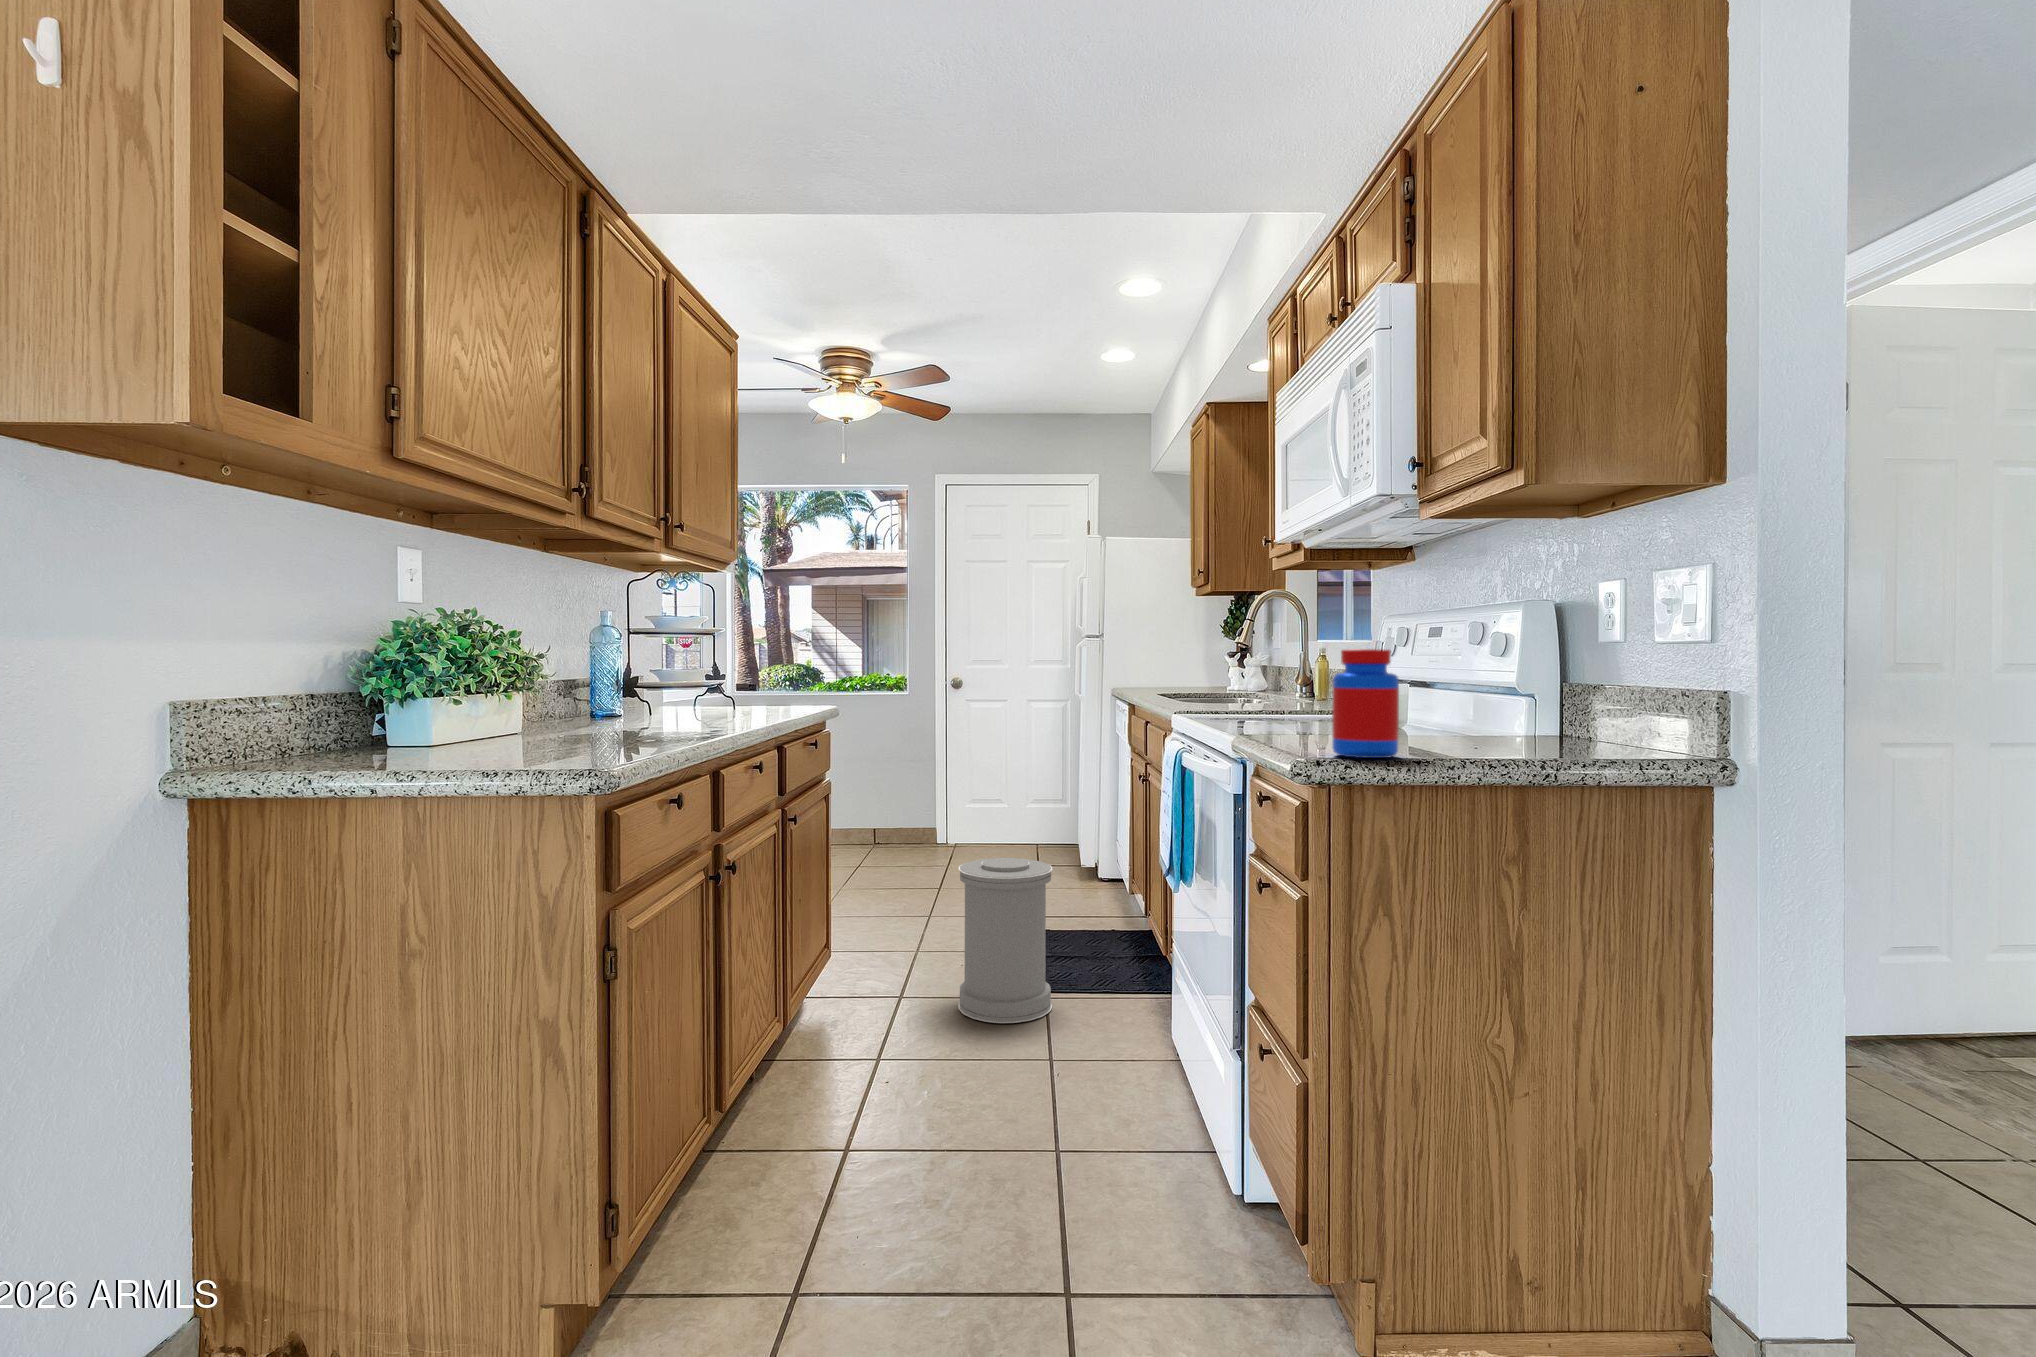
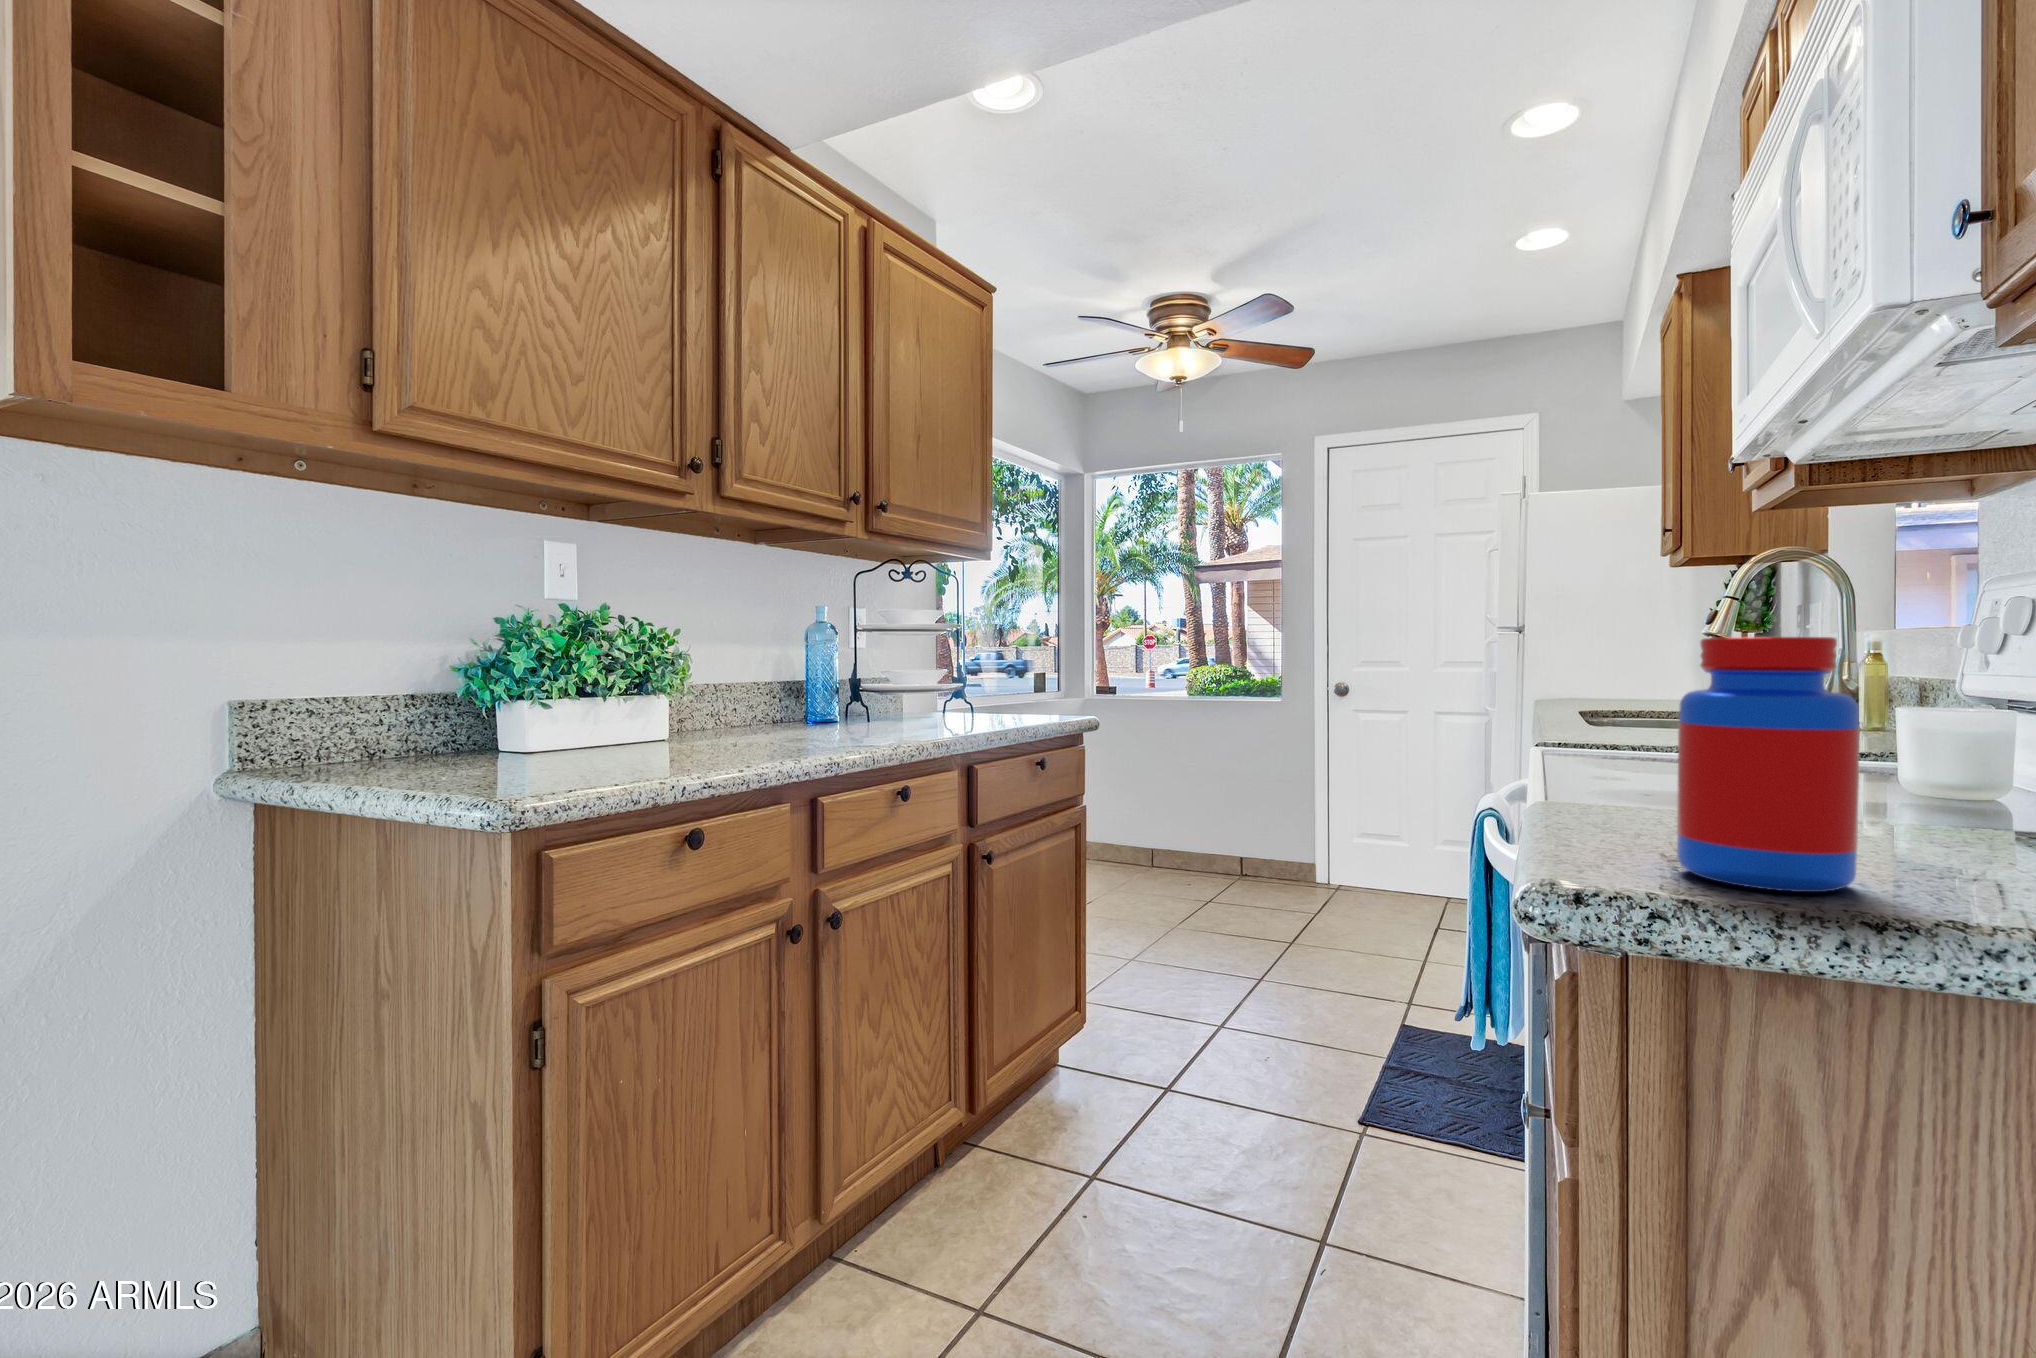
trash can: present [958,858,1053,1023] -> none [1228,924,1362,1159]

